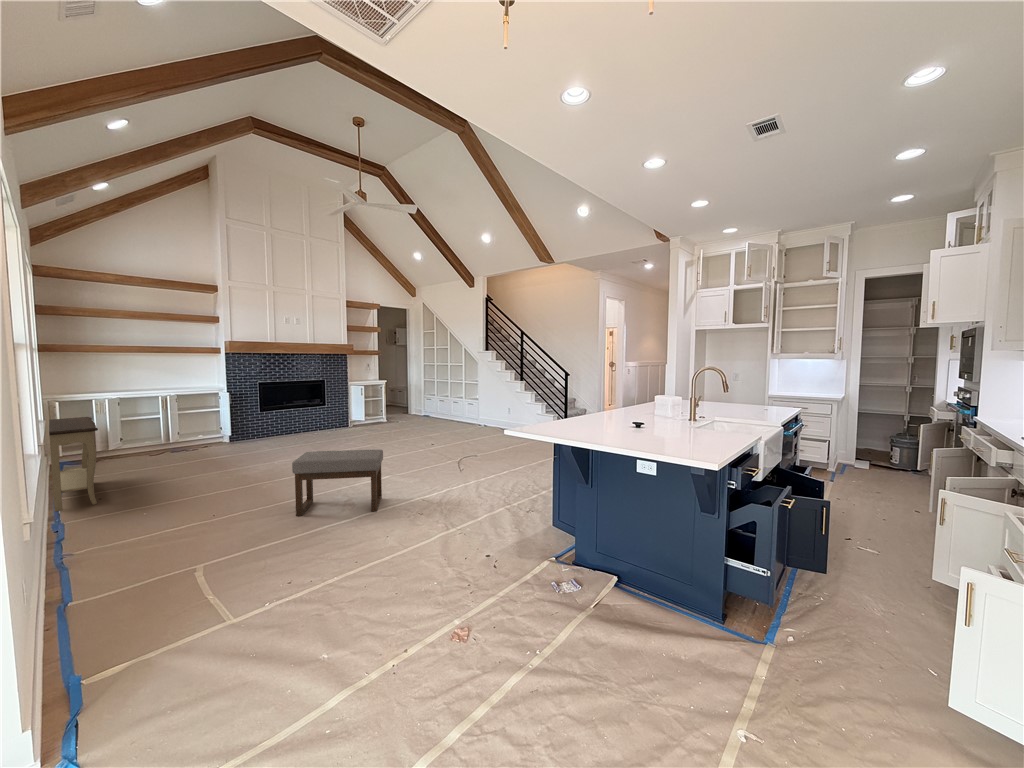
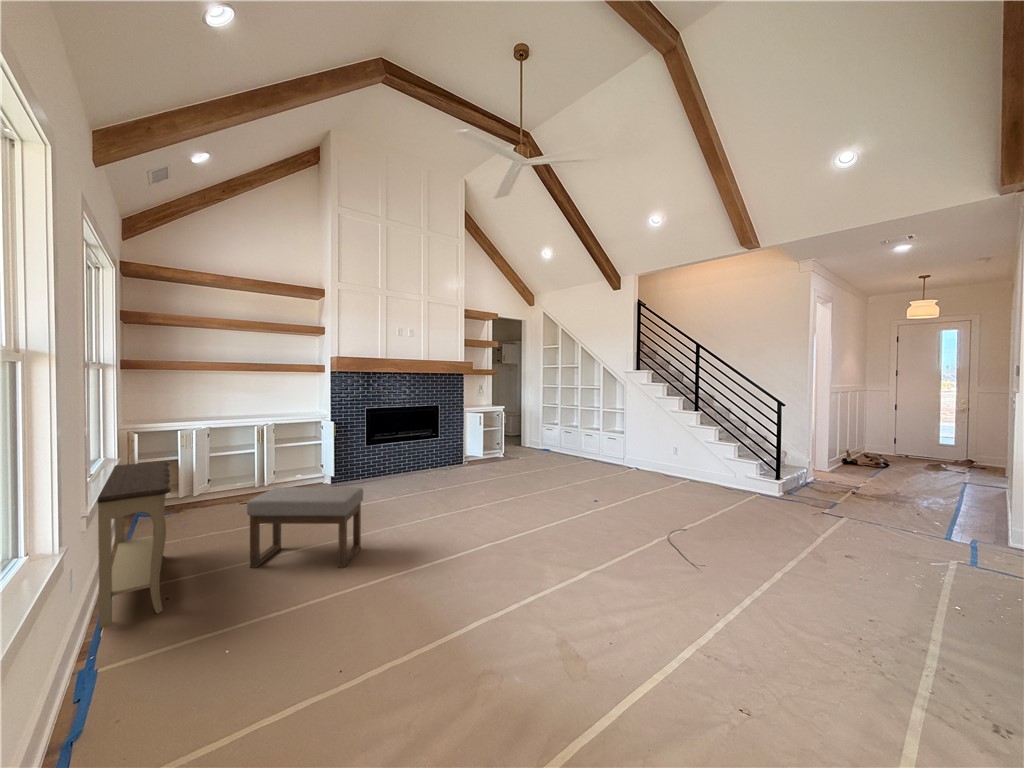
ottoman: present [292,450,383,516] -> present [247,487,363,568]

